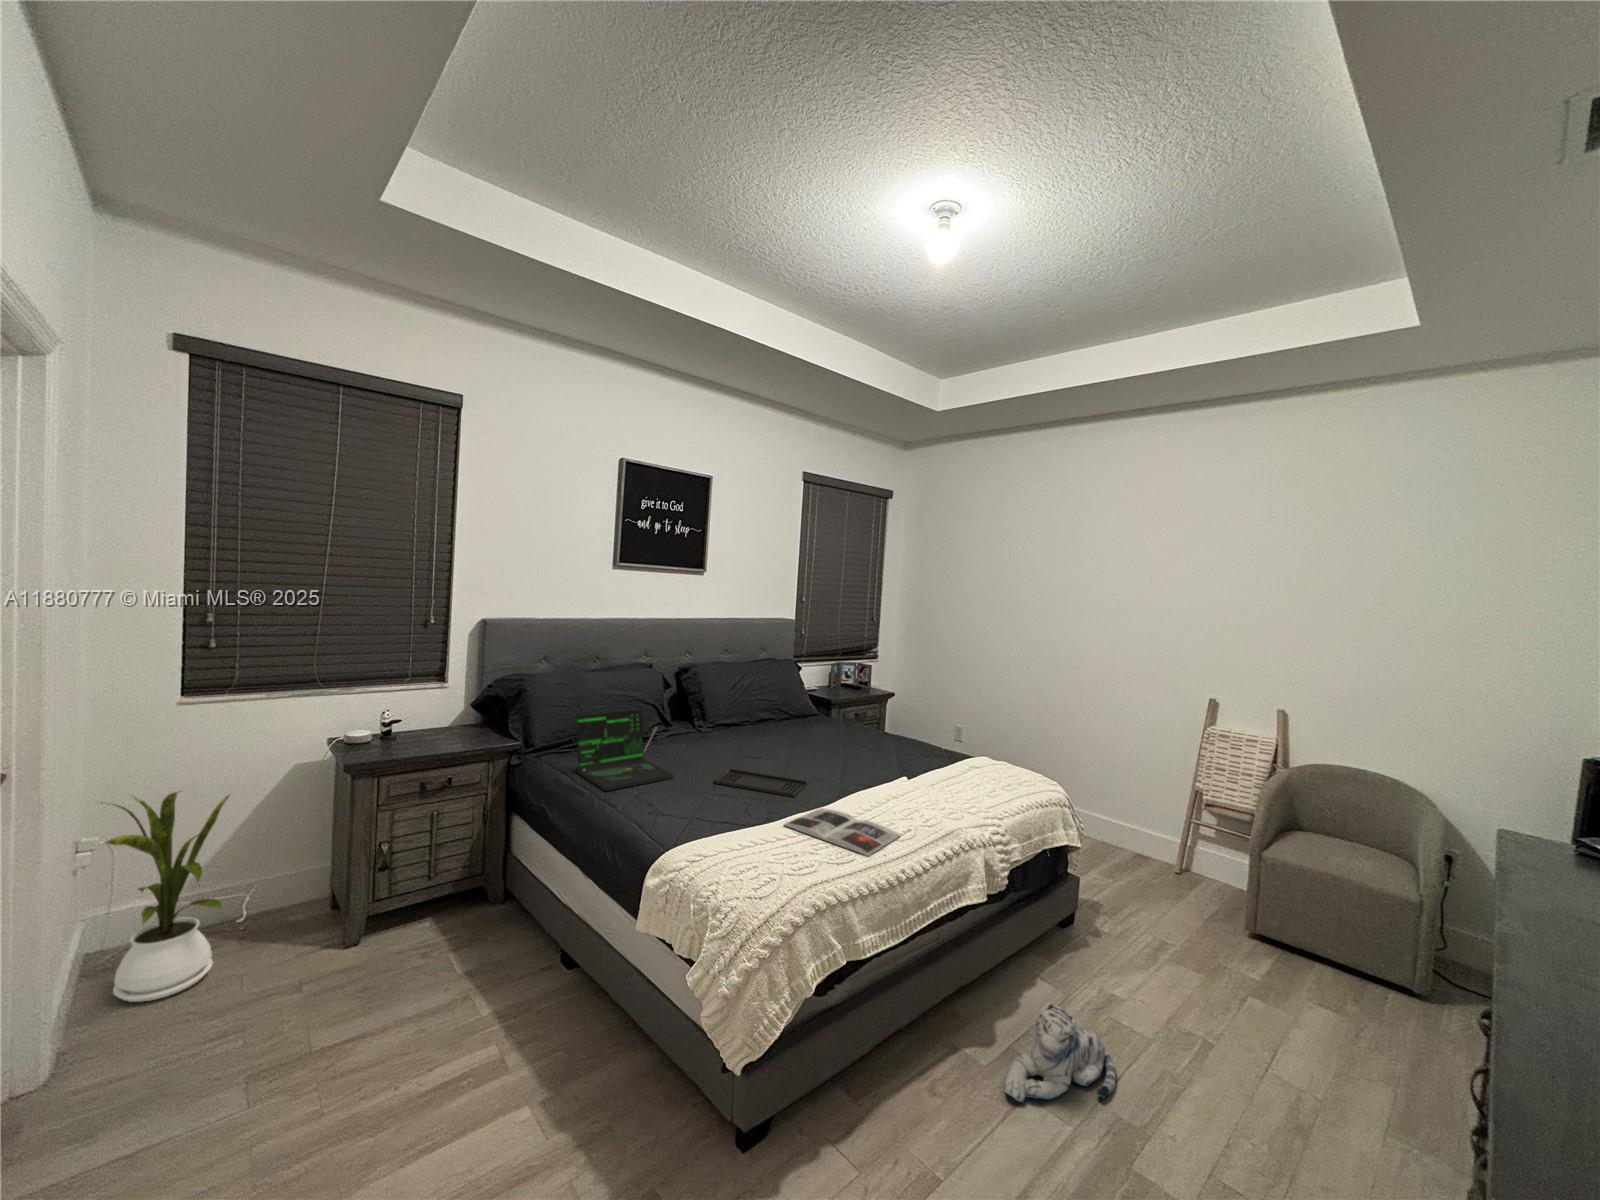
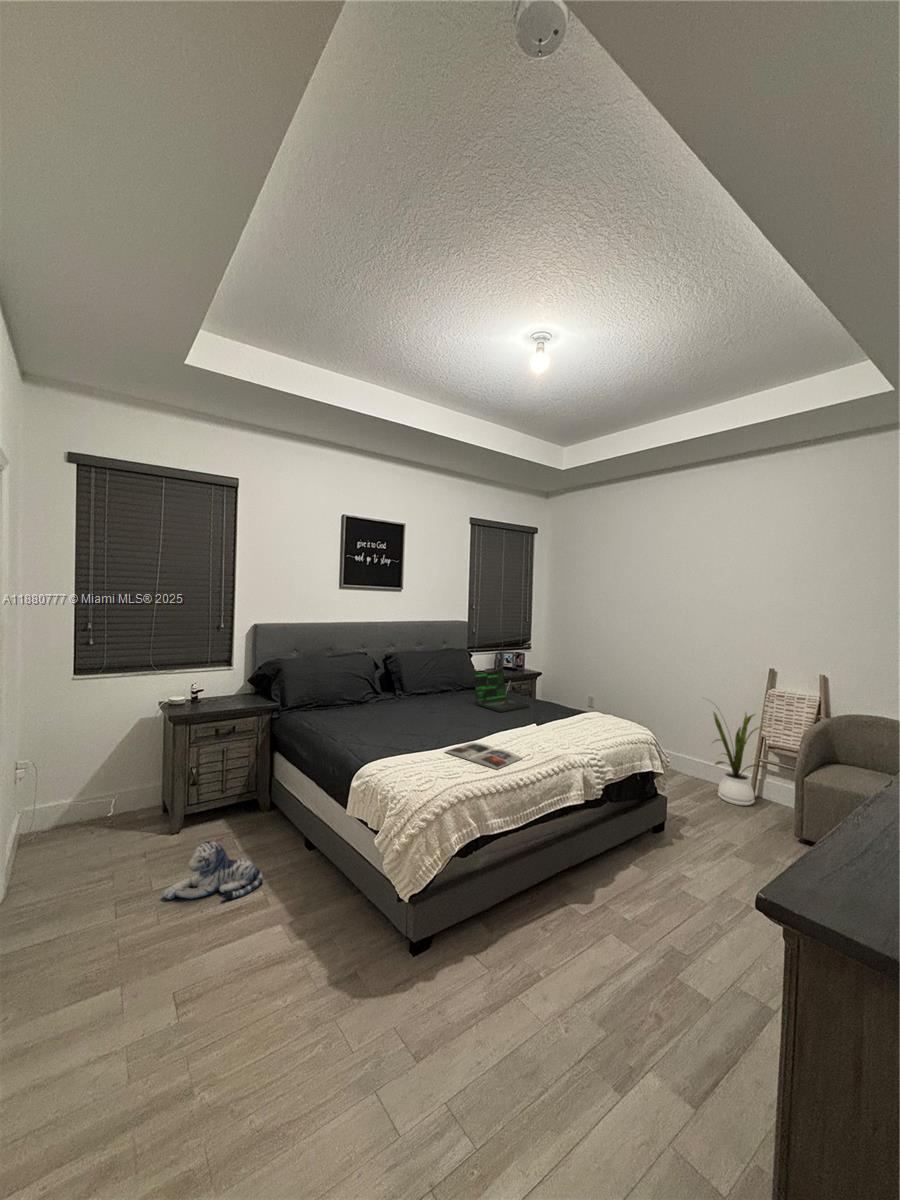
laptop: present [576,710,673,791] -> present [474,671,529,712]
tray: present [713,769,807,797] -> none [402,719,466,736]
house plant: present [101,792,230,1002] -> present [712,712,767,805]
plush toy: present [1004,1003,1116,1102] -> present [163,840,263,899]

